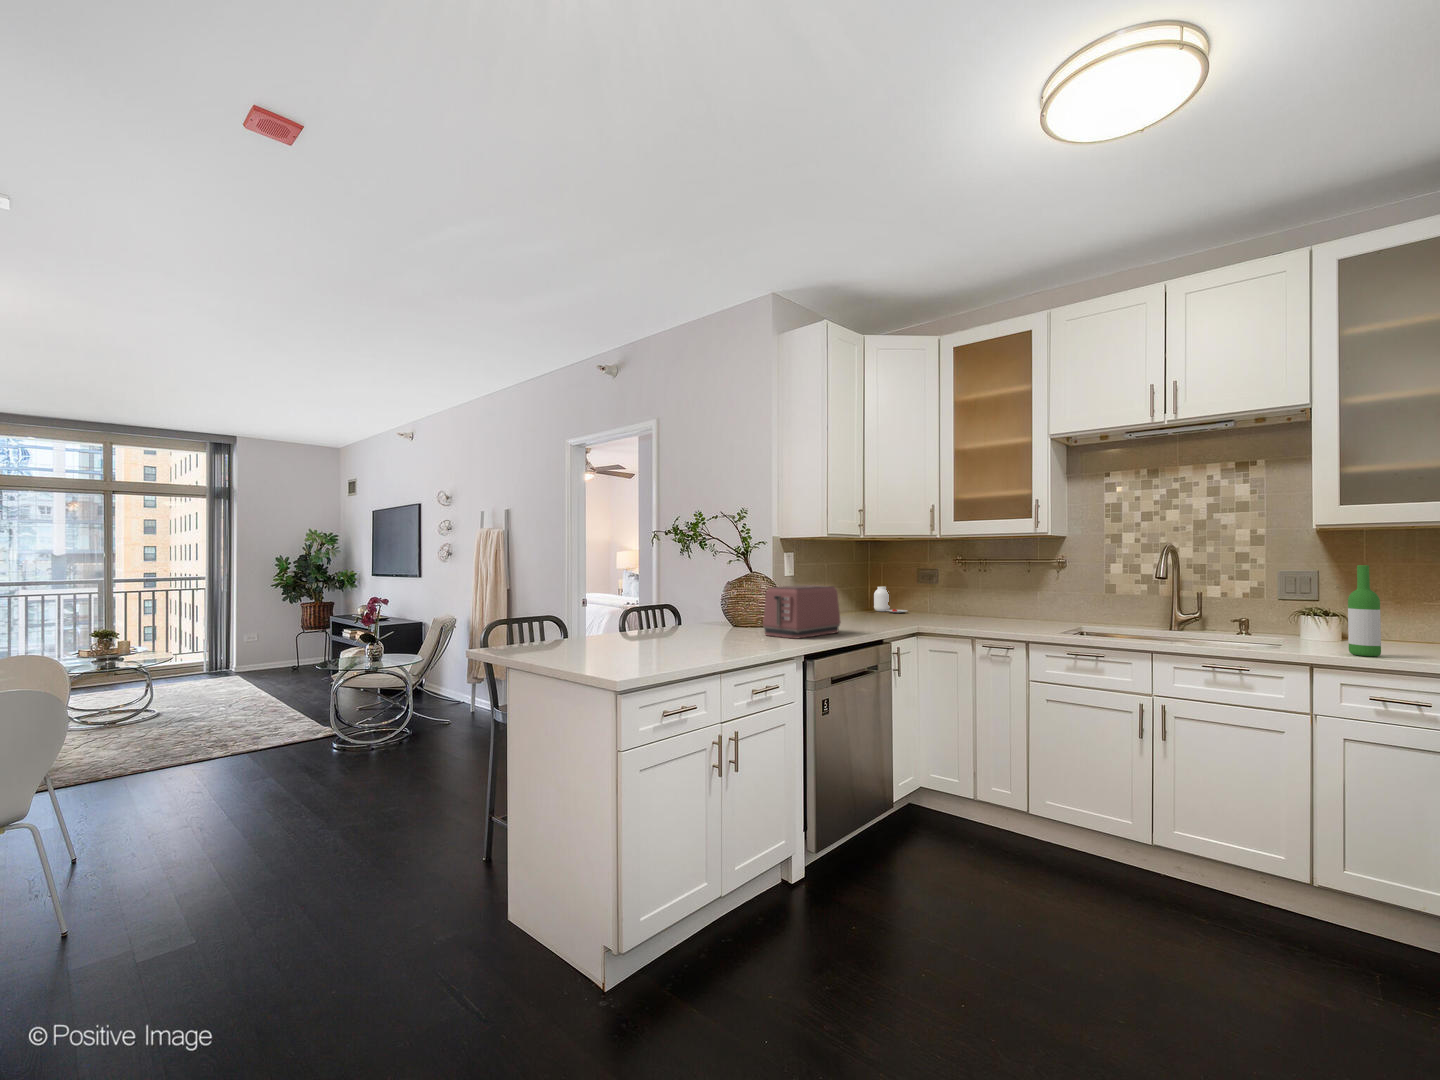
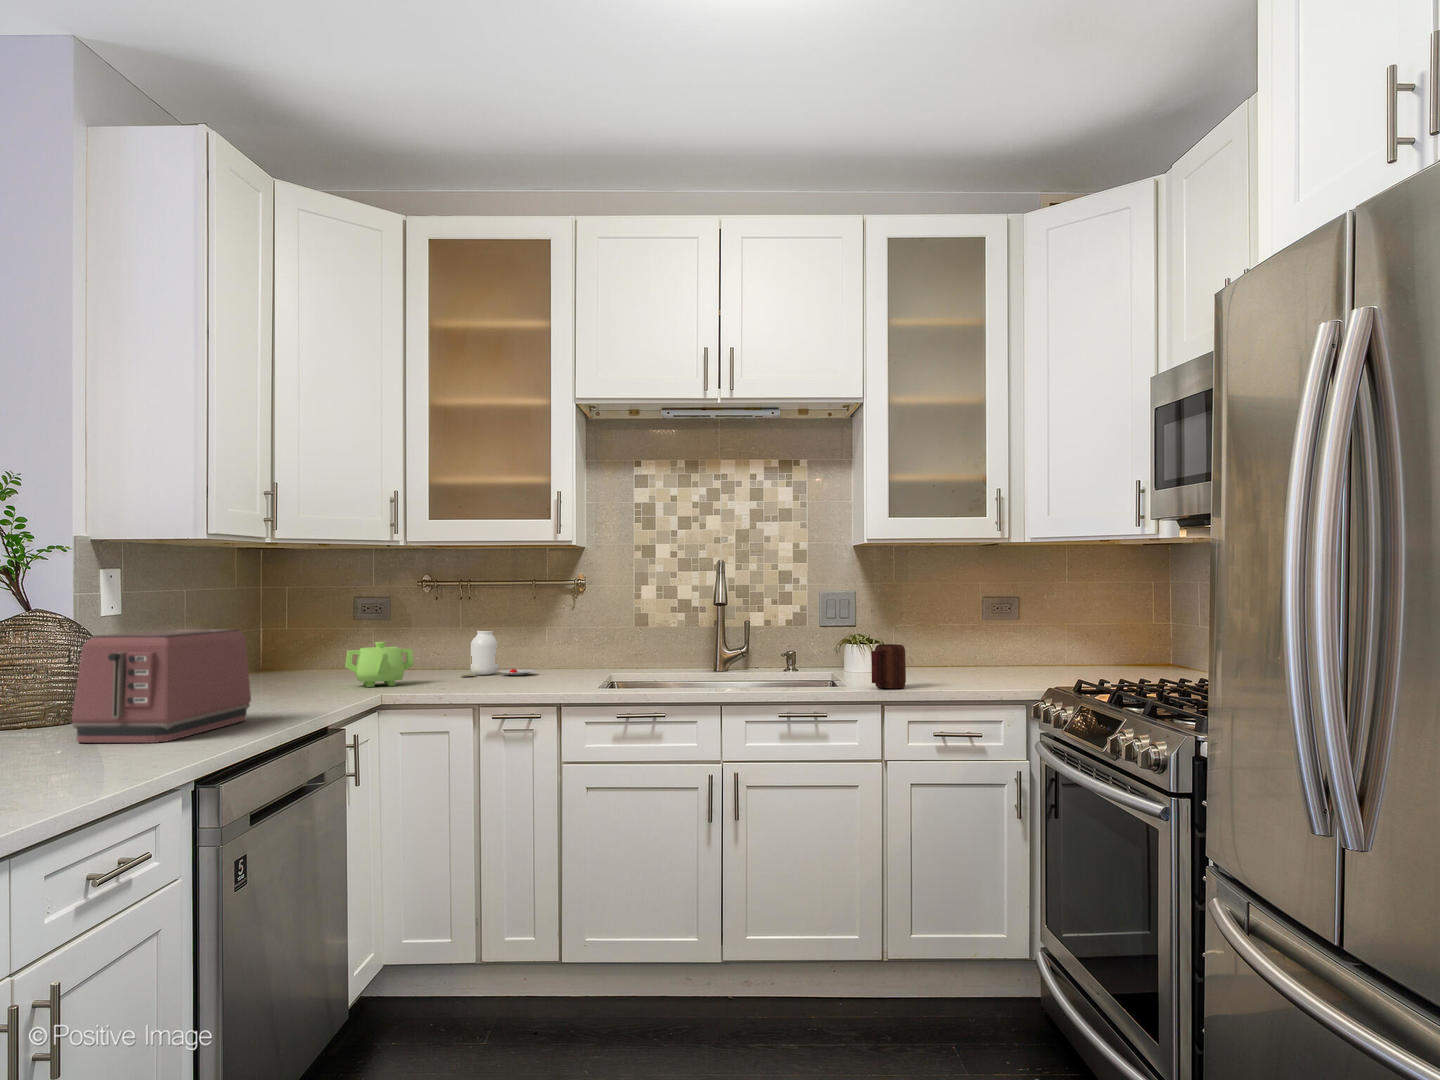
wine bottle: present [1348,565,1381,656] -> none [907,581,935,684]
jar: present [874,587,907,613] -> present [461,631,536,676]
teapot: none [905,595,945,621] -> present [345,642,414,687]
mug: none [1294,618,1337,656] -> present [871,644,906,688]

